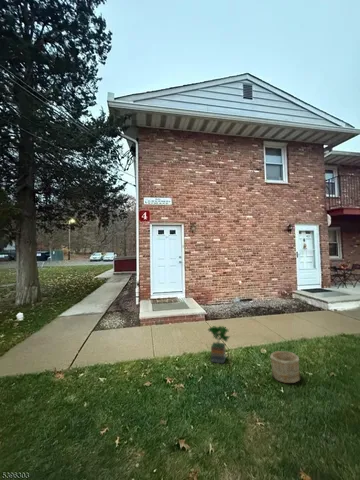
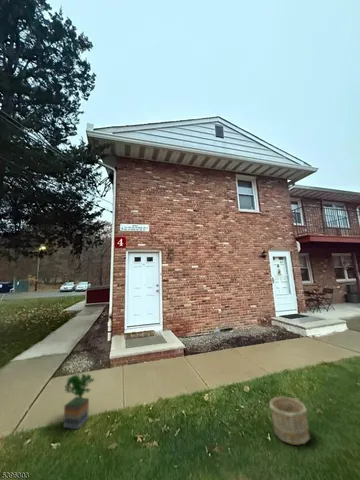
potted tree: present [208,326,229,363] -> present [64,374,94,429]

